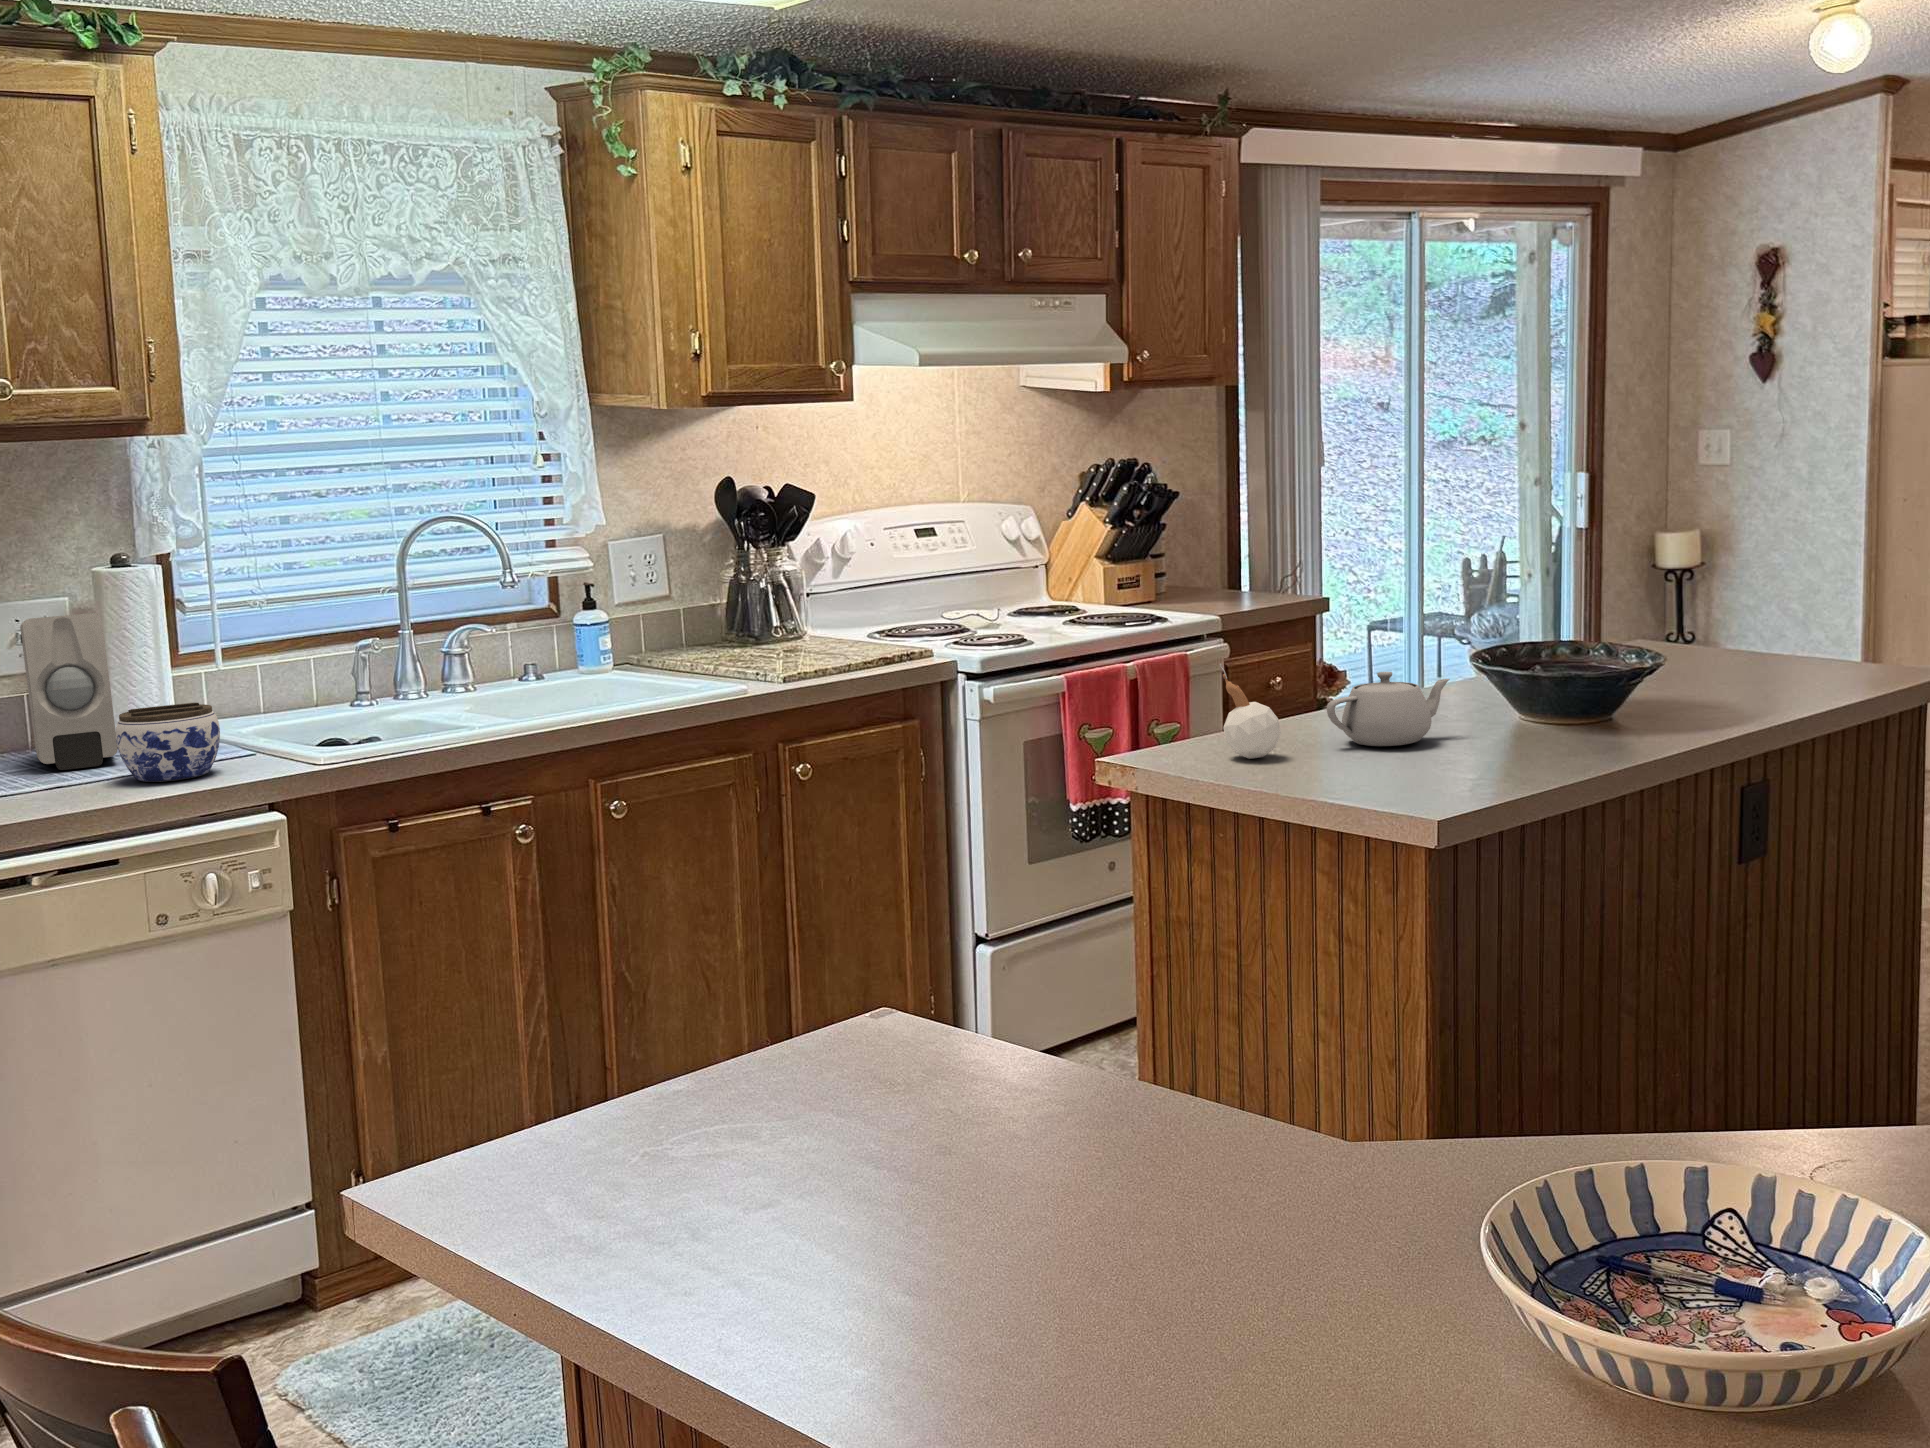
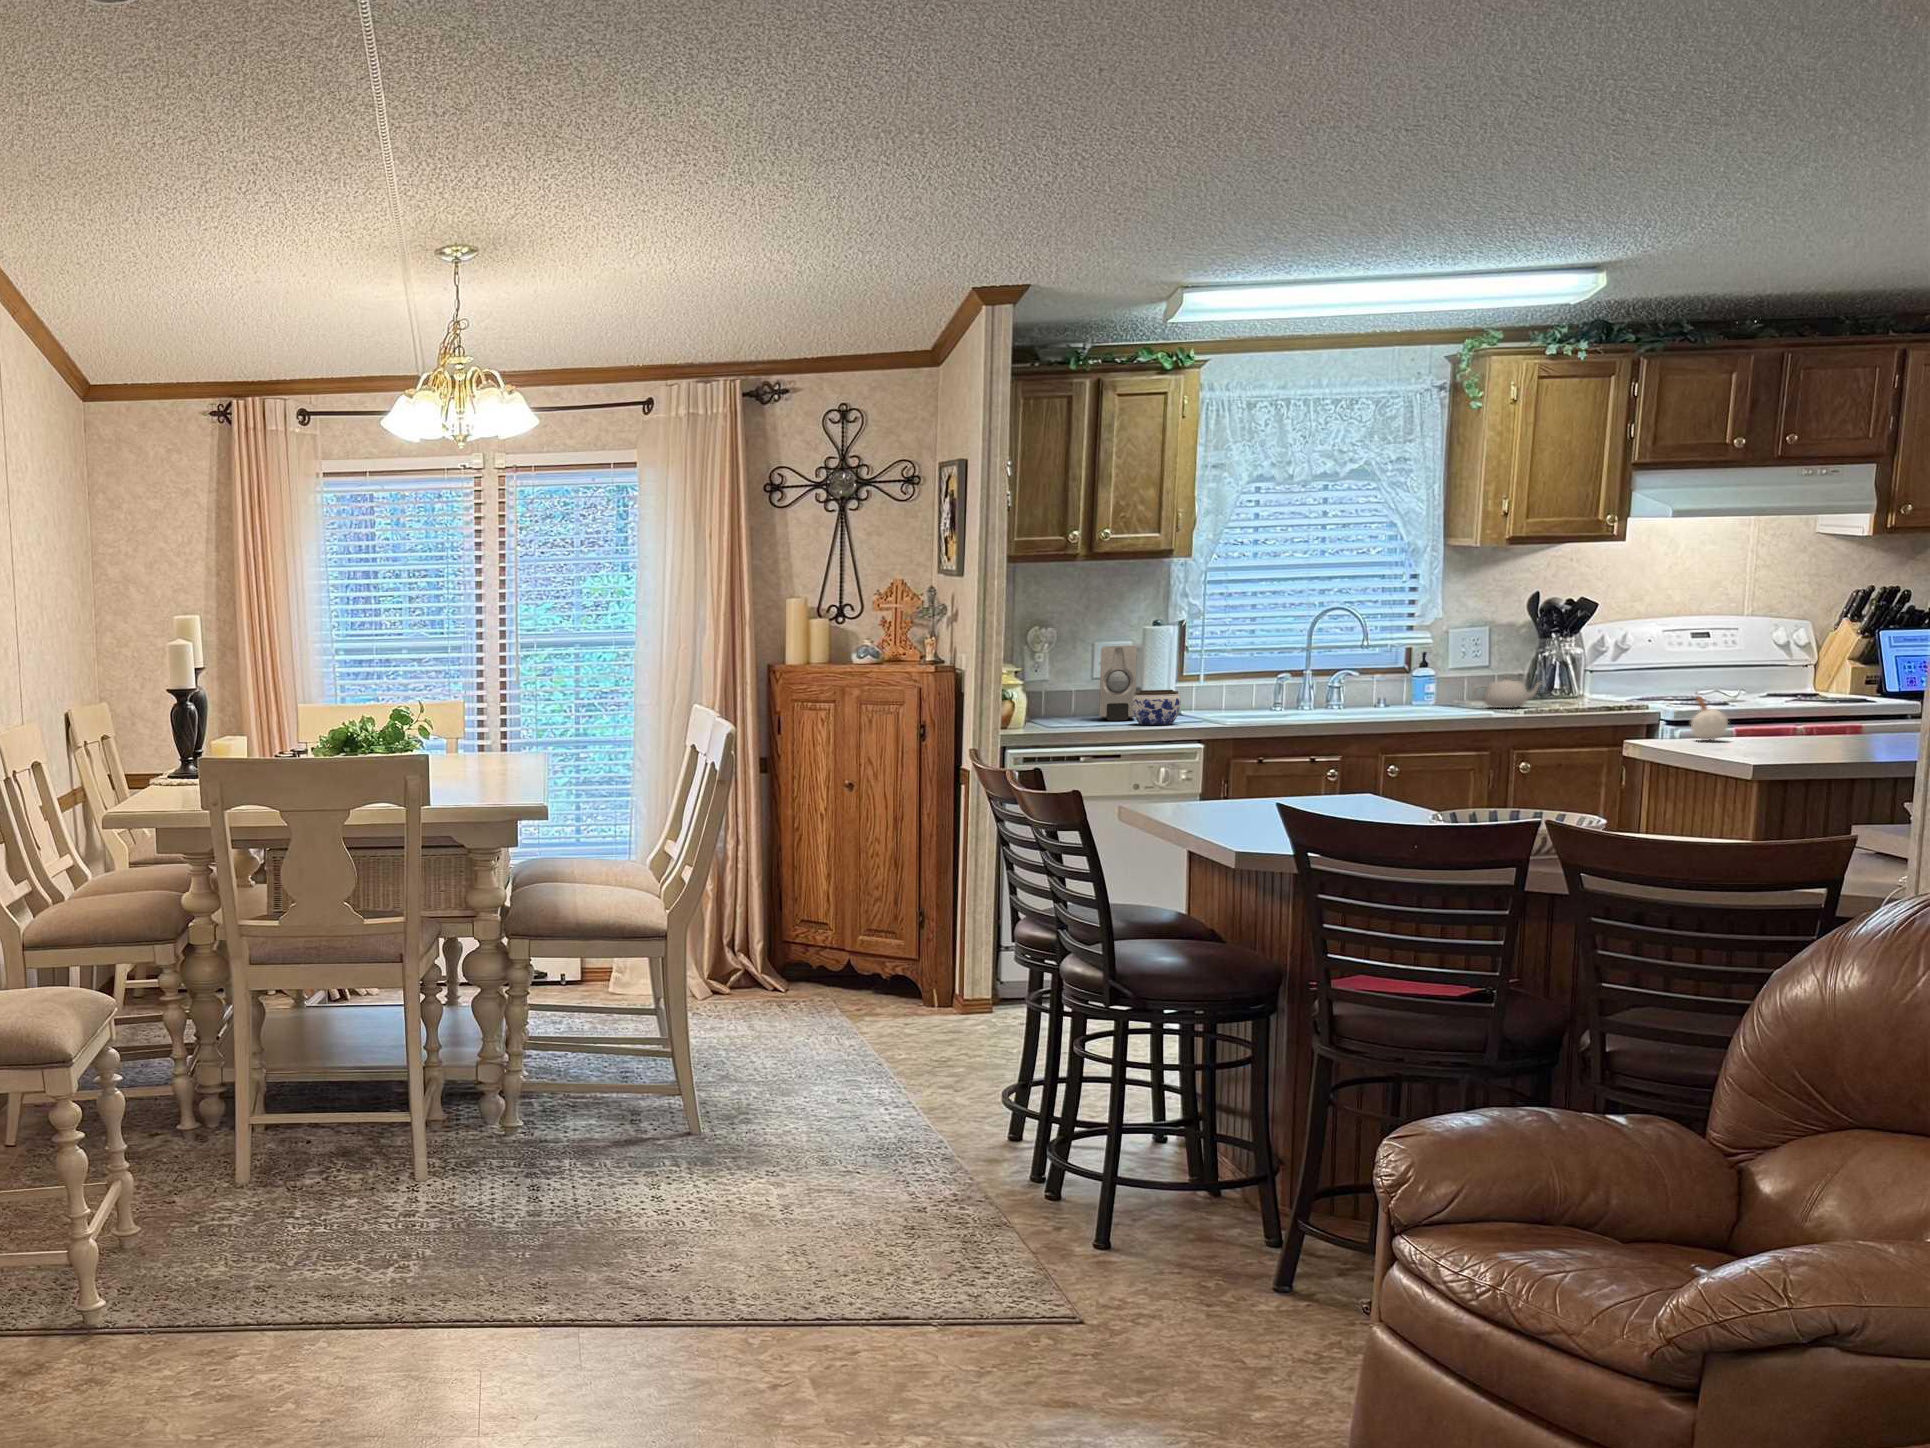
teapot: present [1326,672,1450,746] -> present [1473,676,1542,708]

